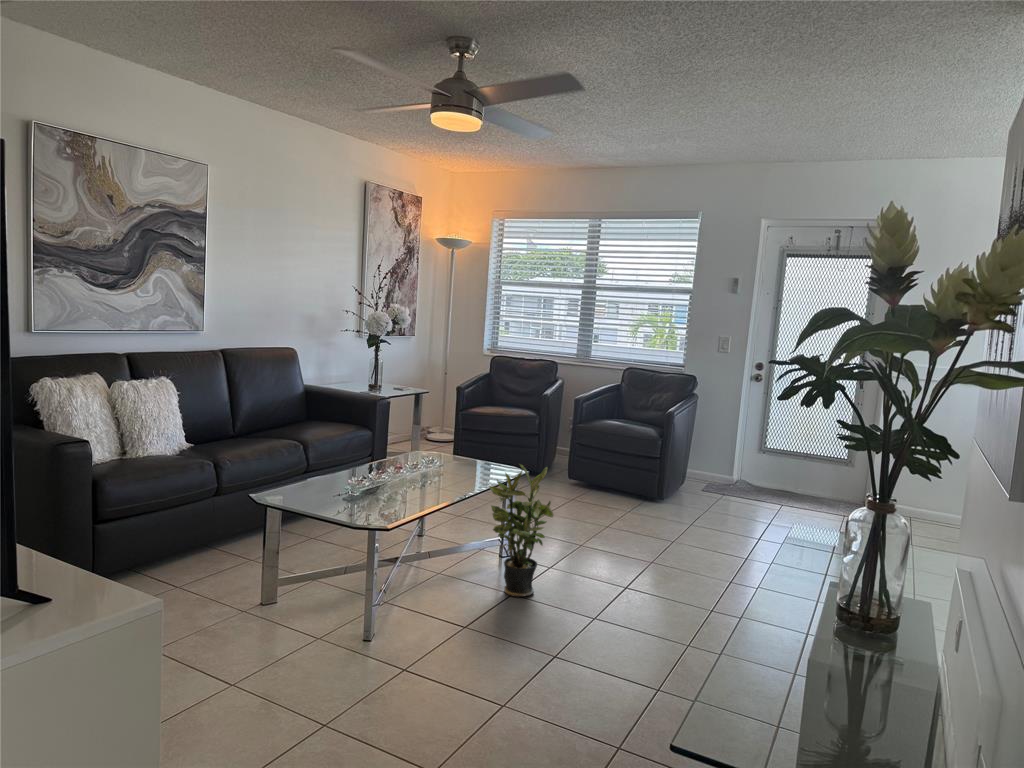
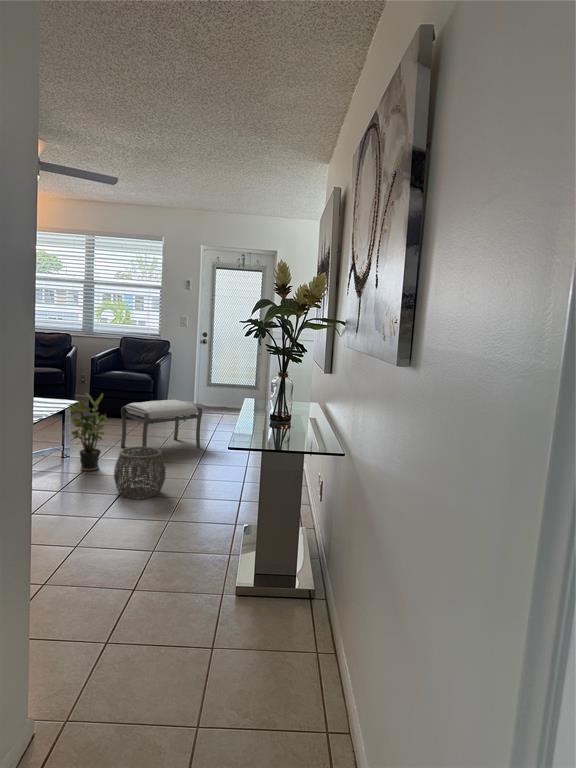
ottoman: none [587,481,729,578] -> present [121,400,202,456]
woven basket: none [530,578,626,687] -> present [114,447,166,499]

